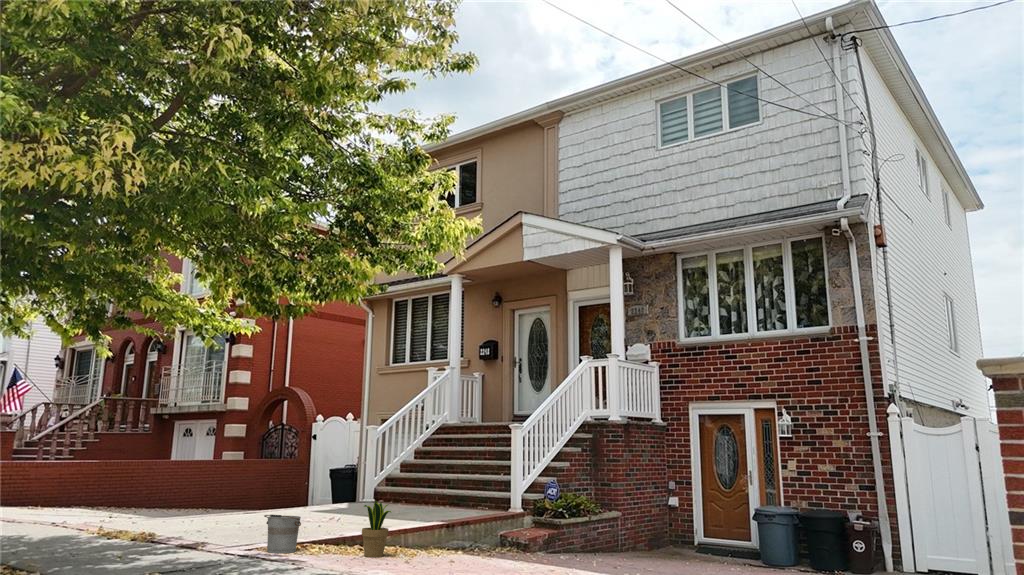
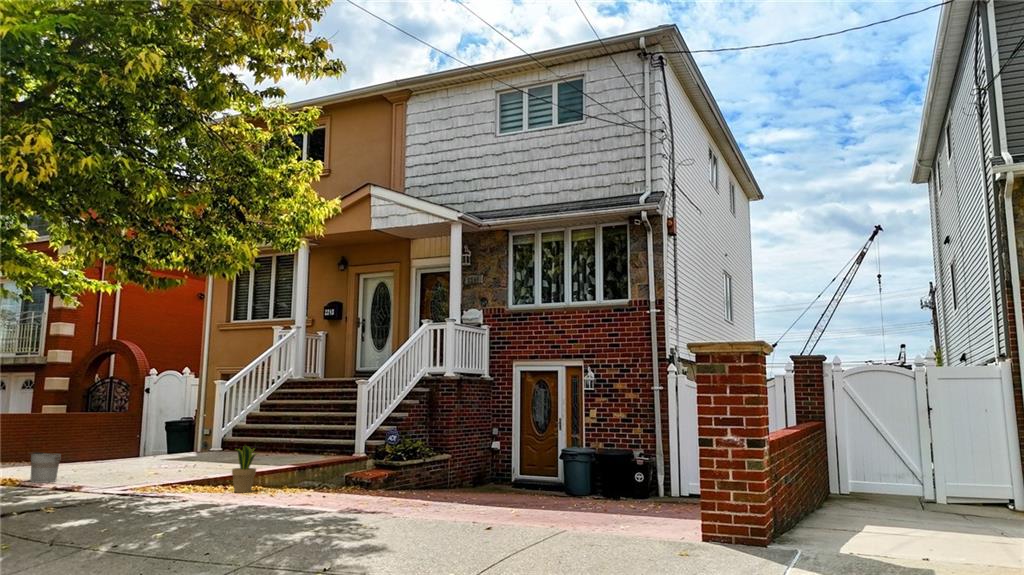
bucket: present [264,515,301,553] -> present [29,452,61,483]

